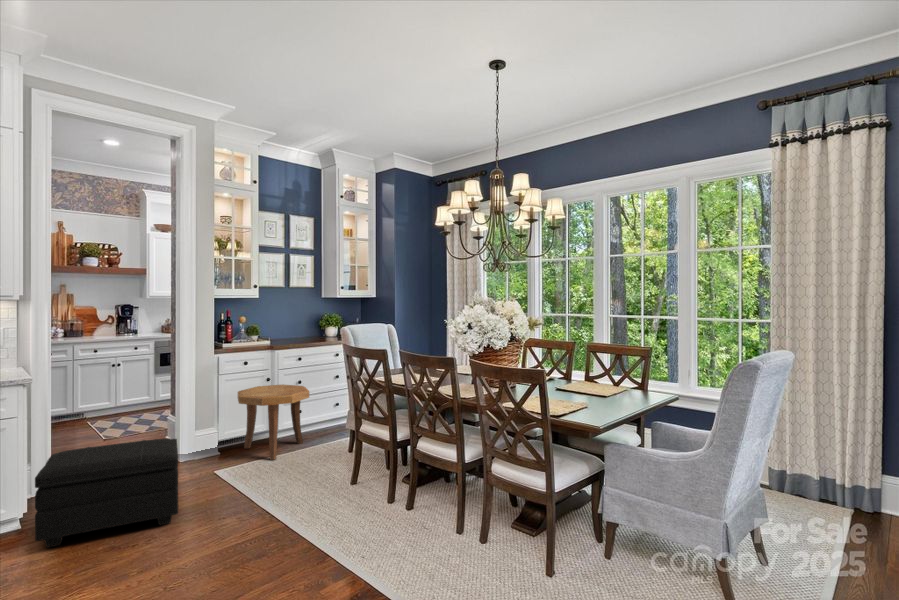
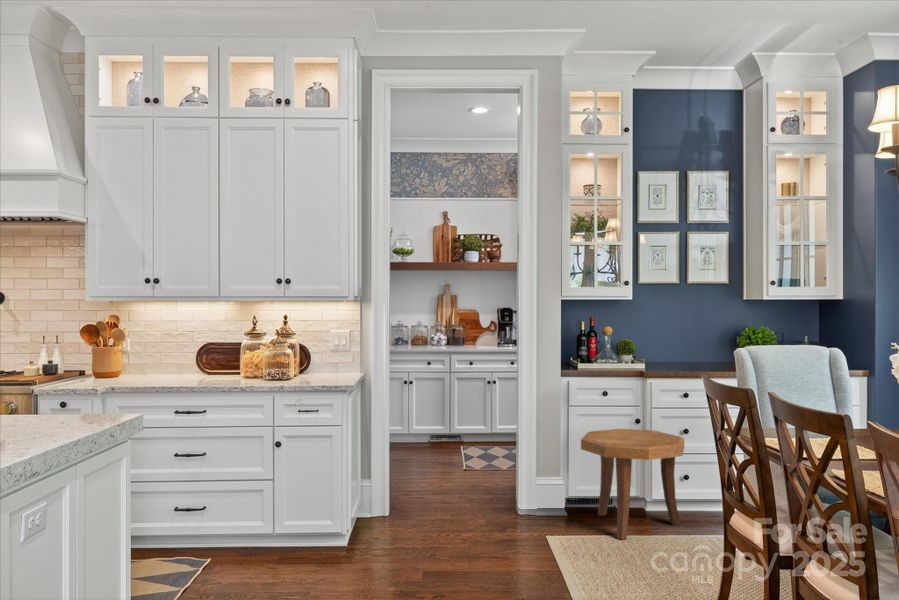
footstool: present [35,438,178,548] -> none [329,472,482,585]

